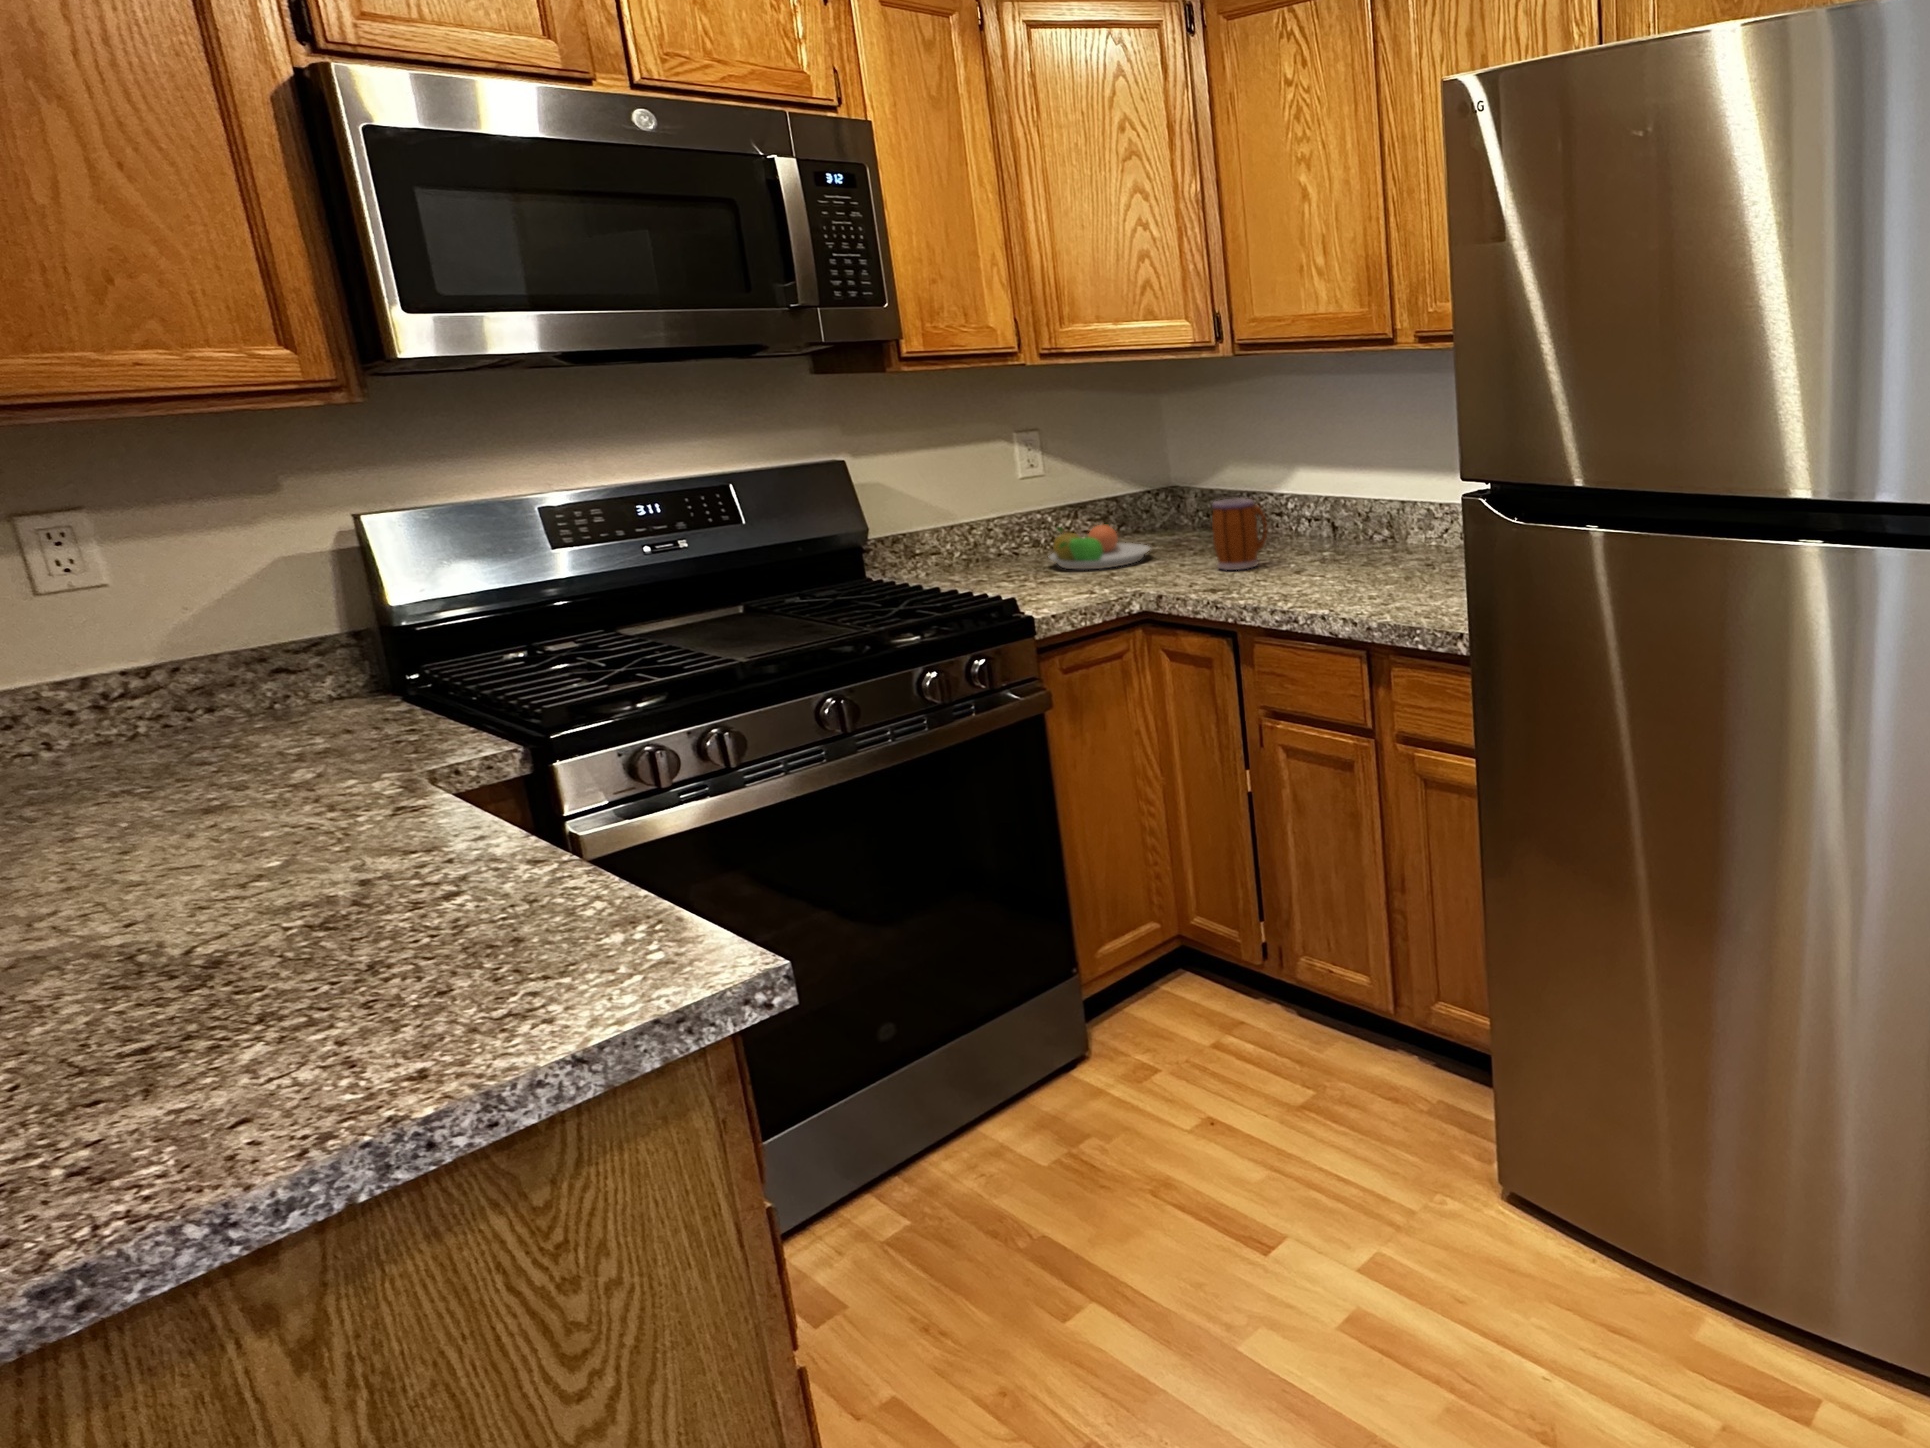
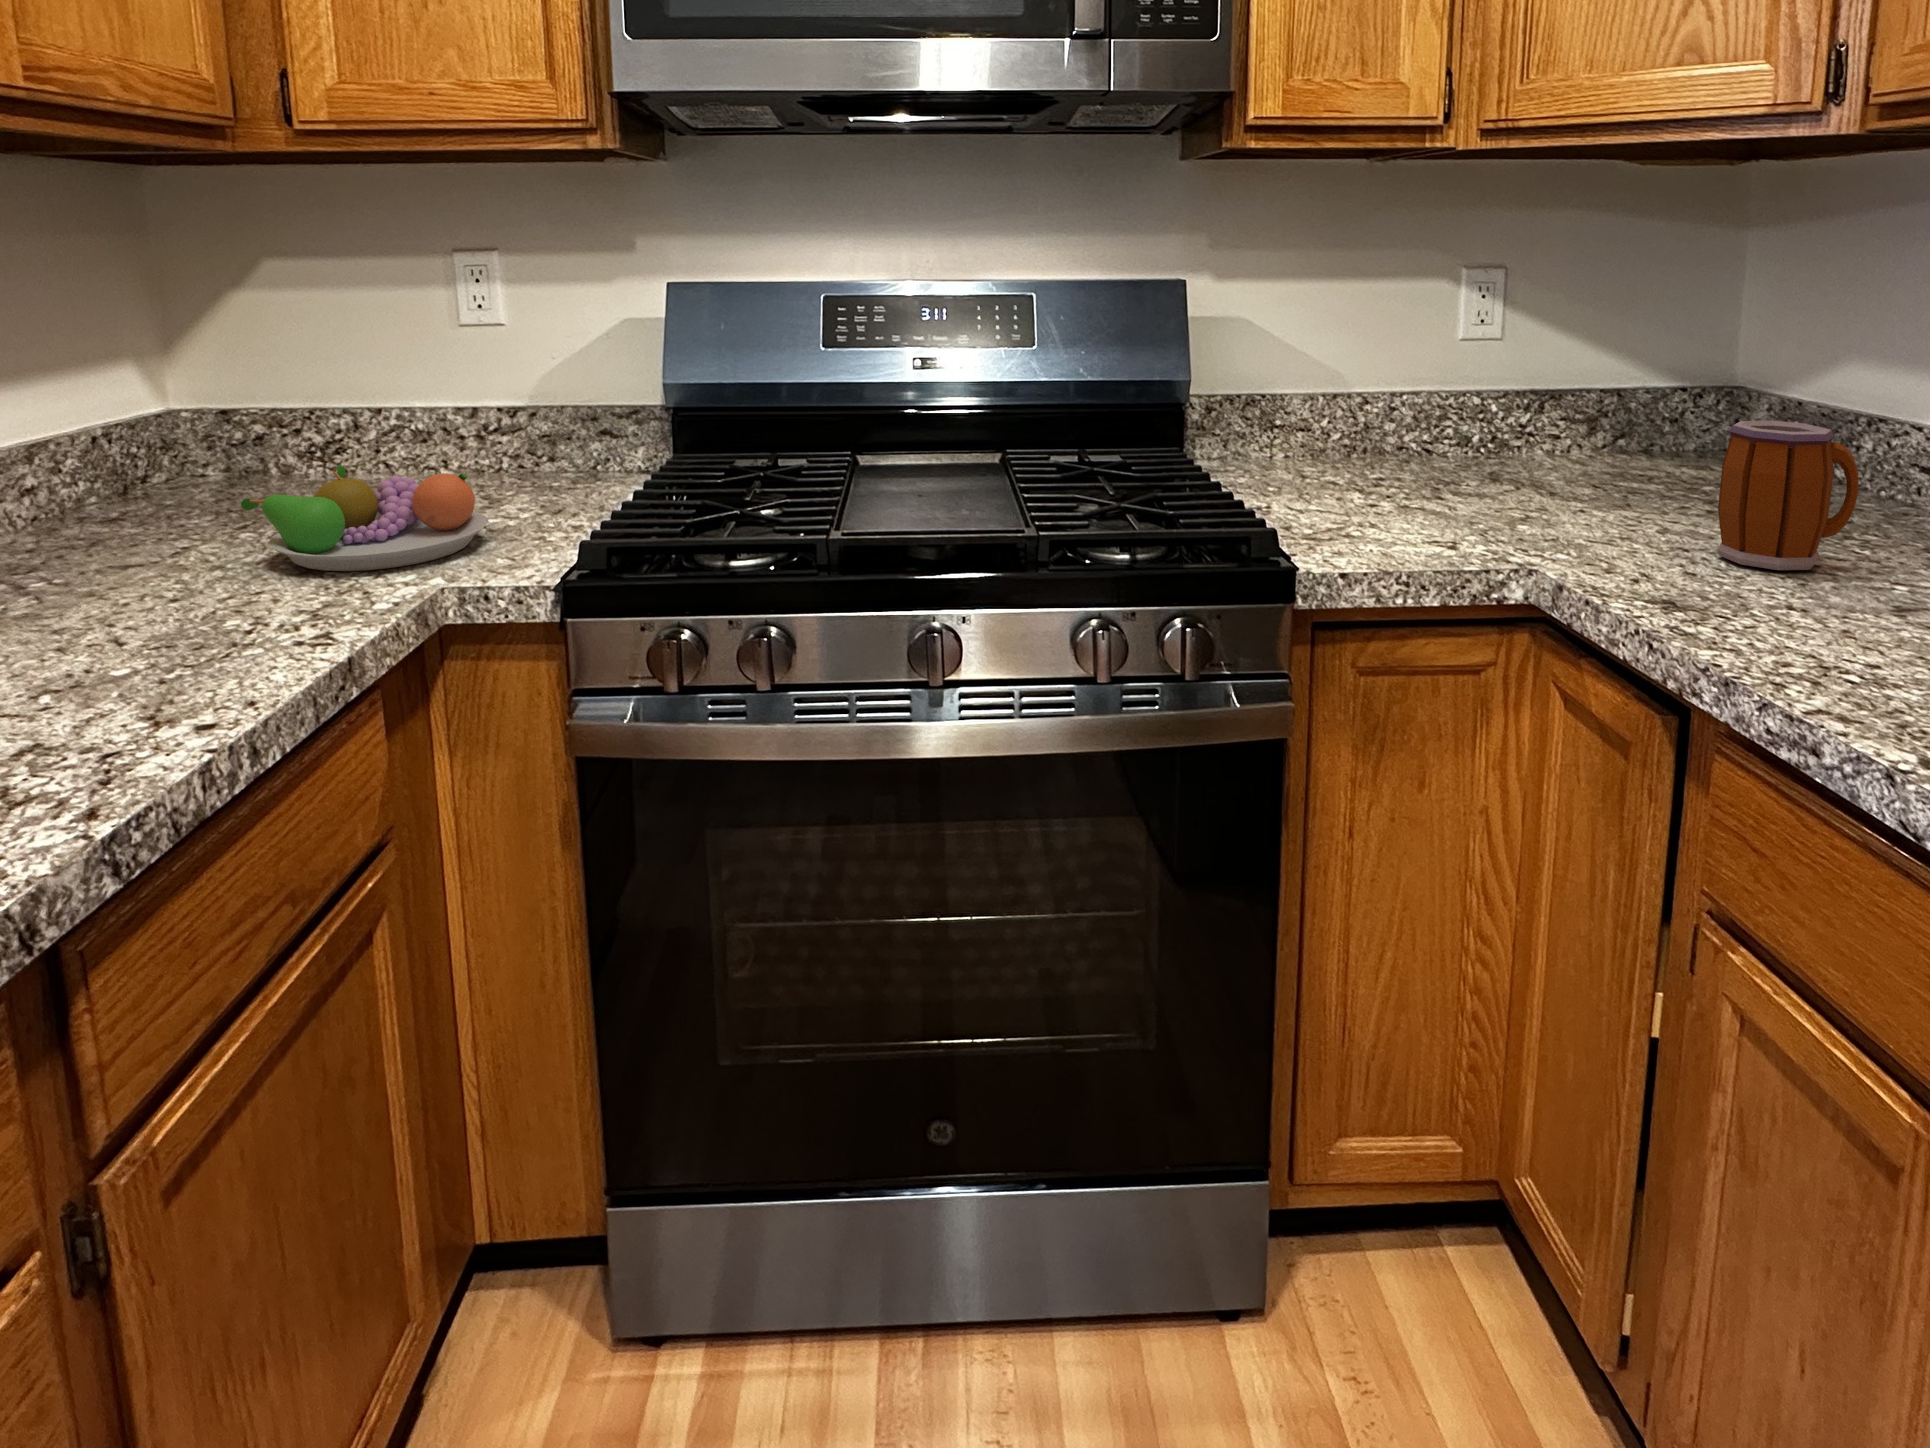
fruit bowl: present [1049,524,1150,570] -> present [241,464,488,571]

